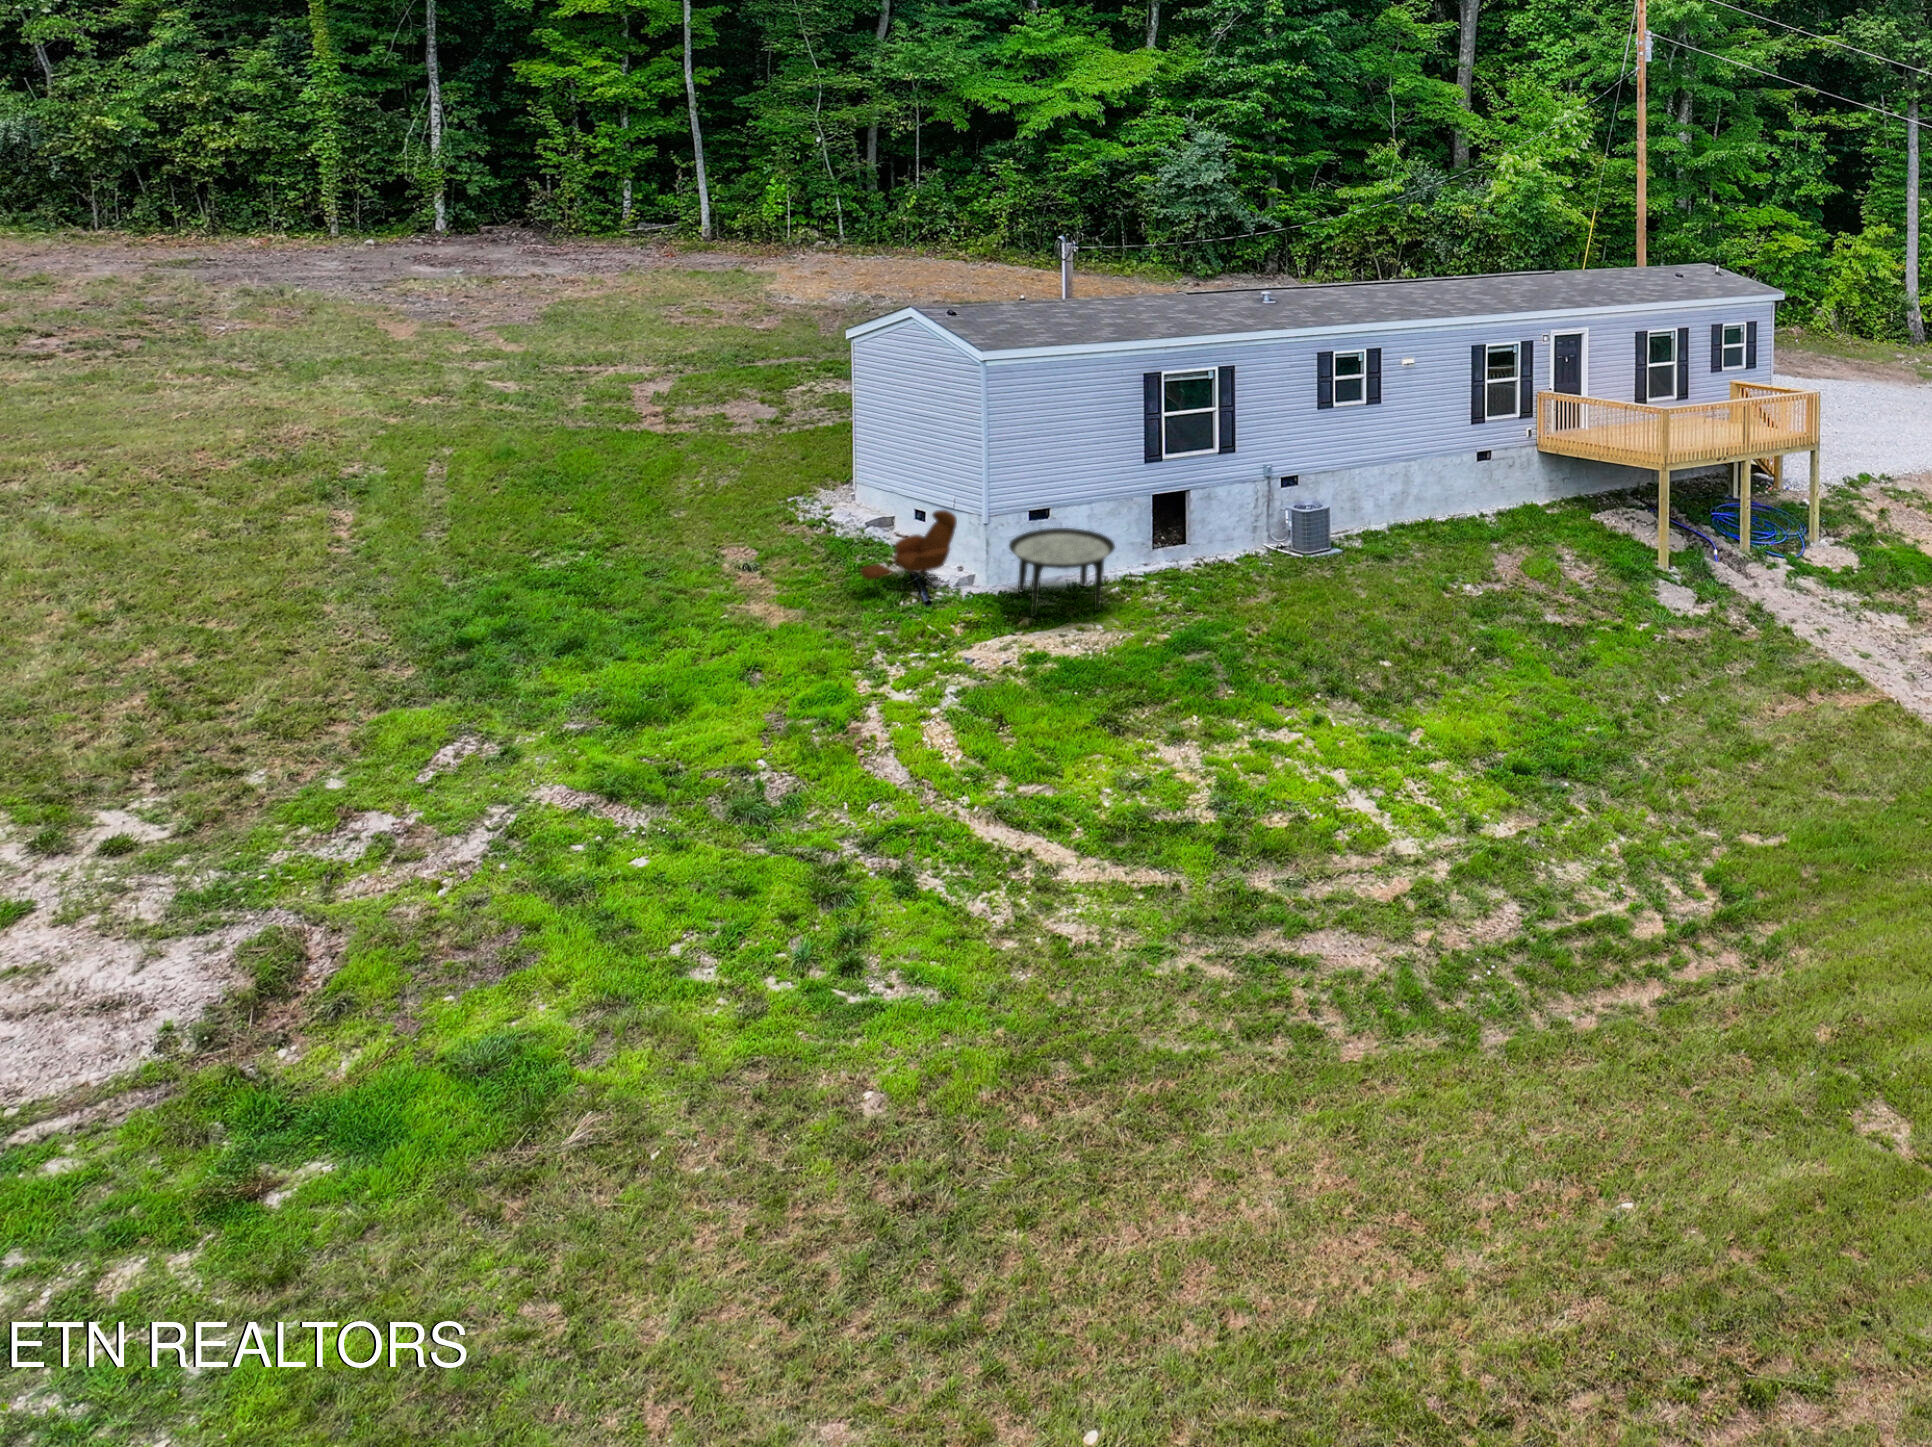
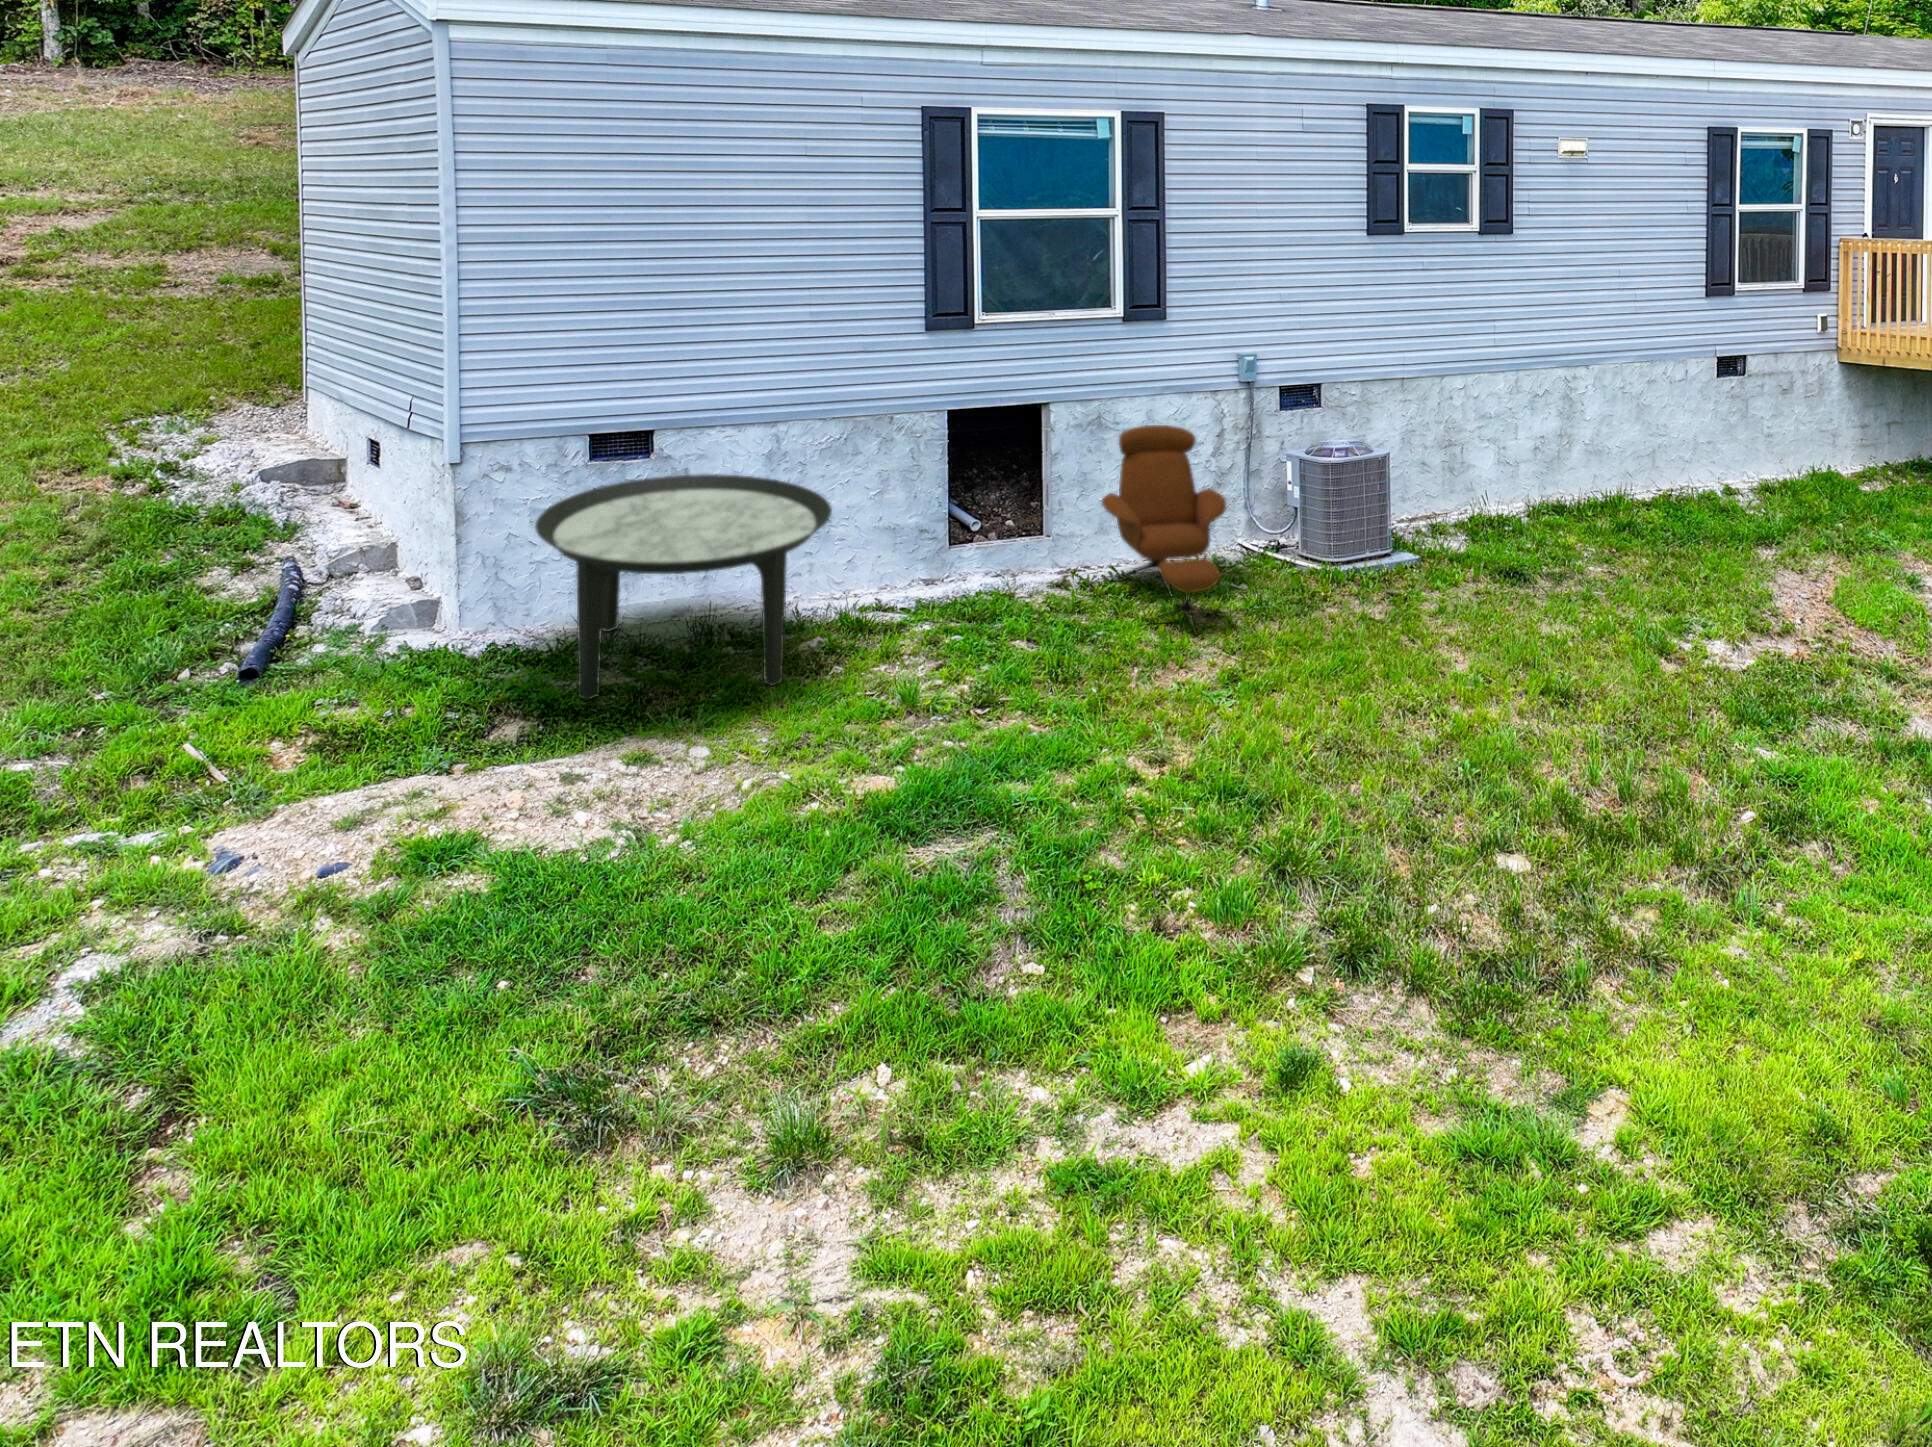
lounge chair: present [859,510,957,598] -> present [1102,425,1226,633]

